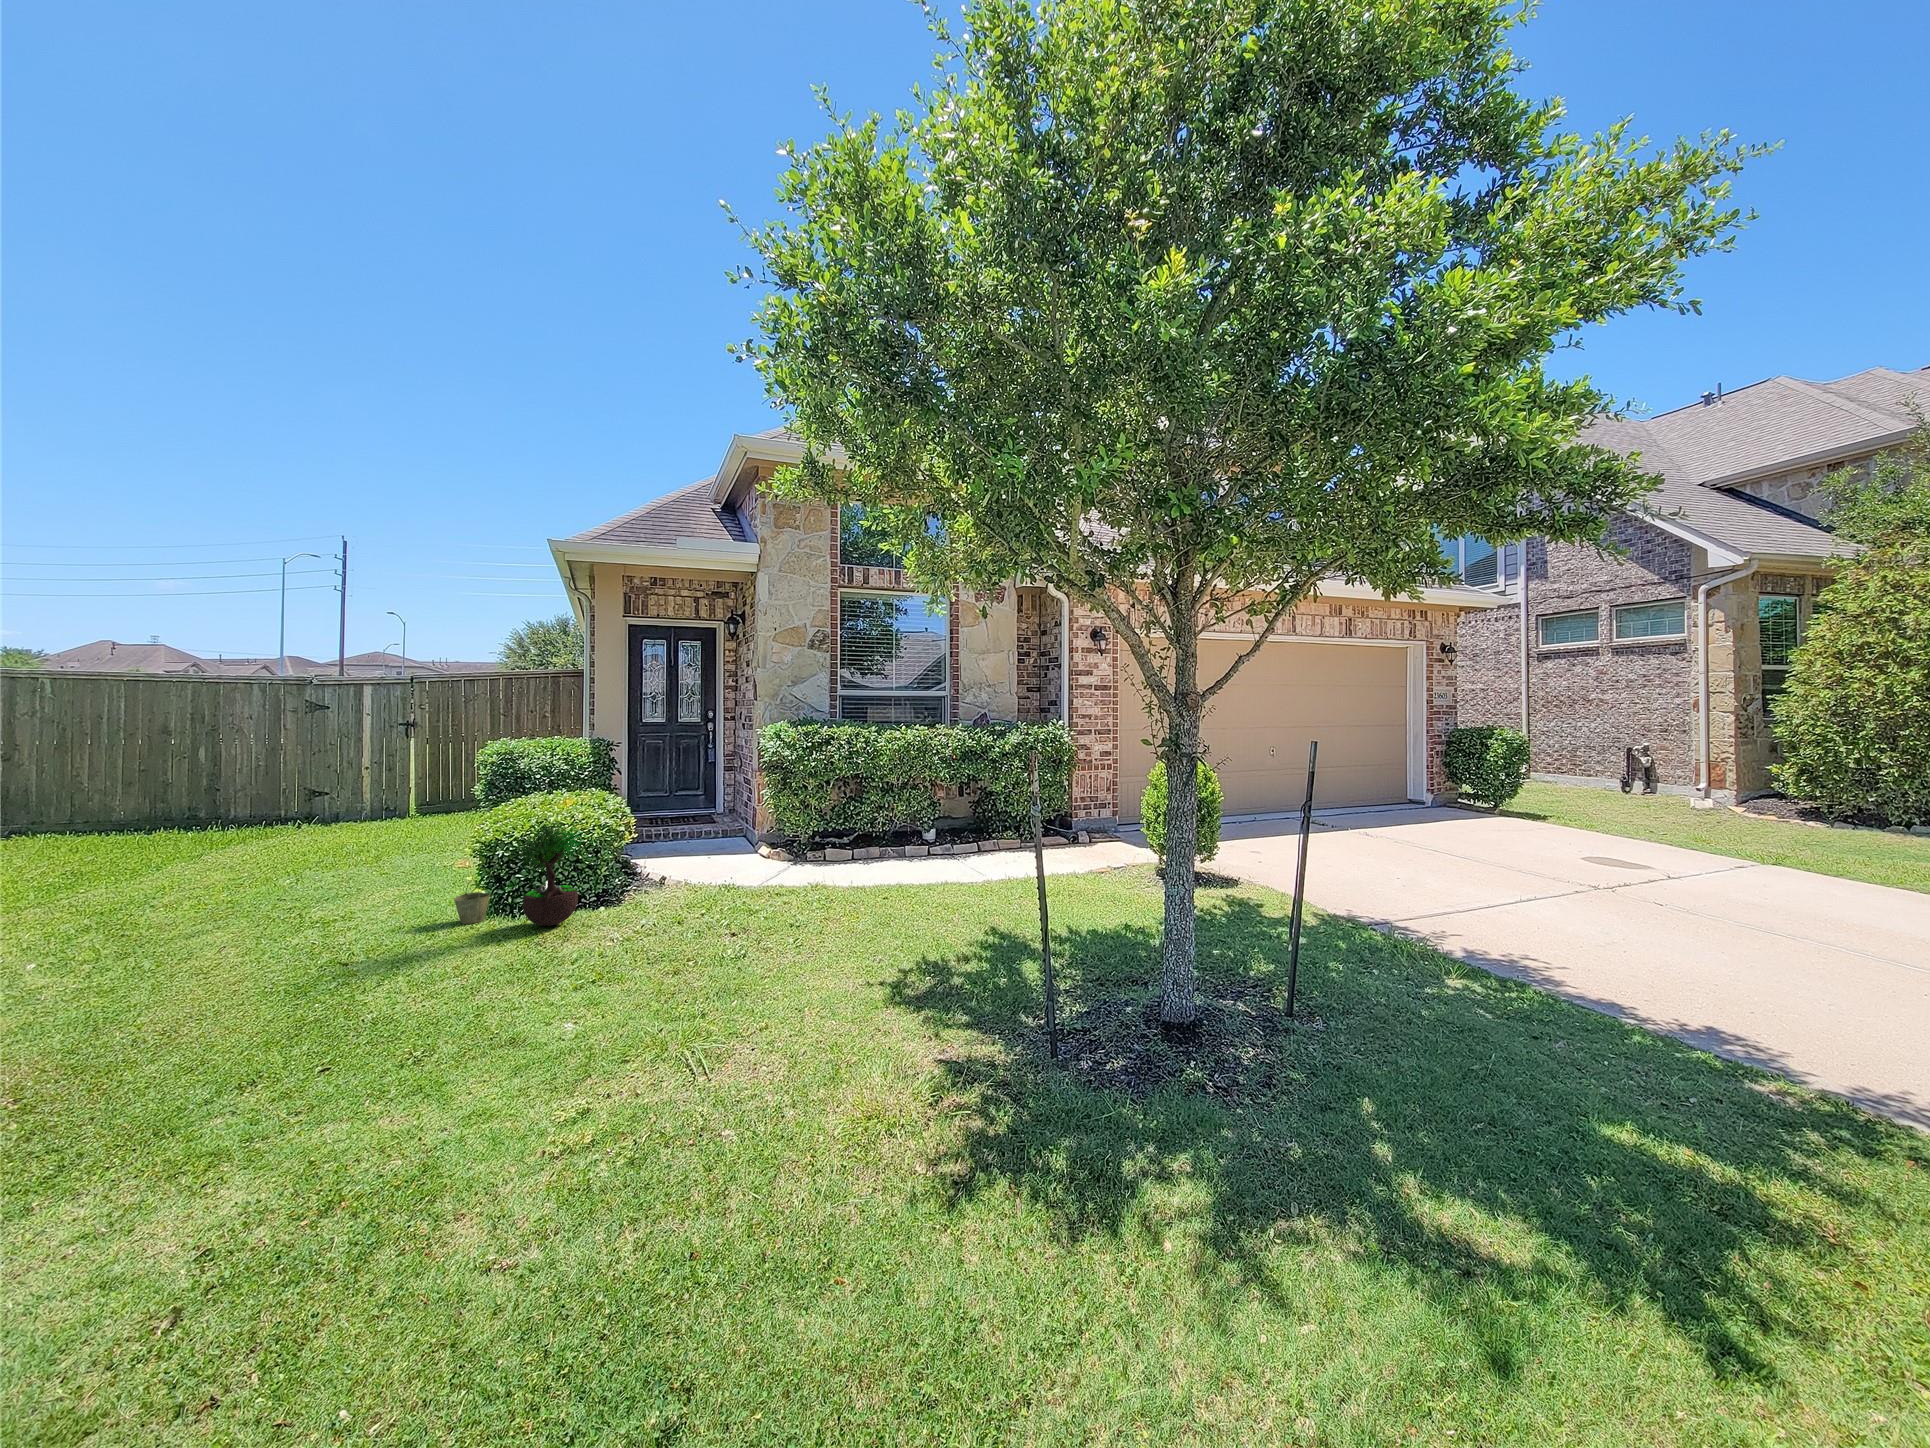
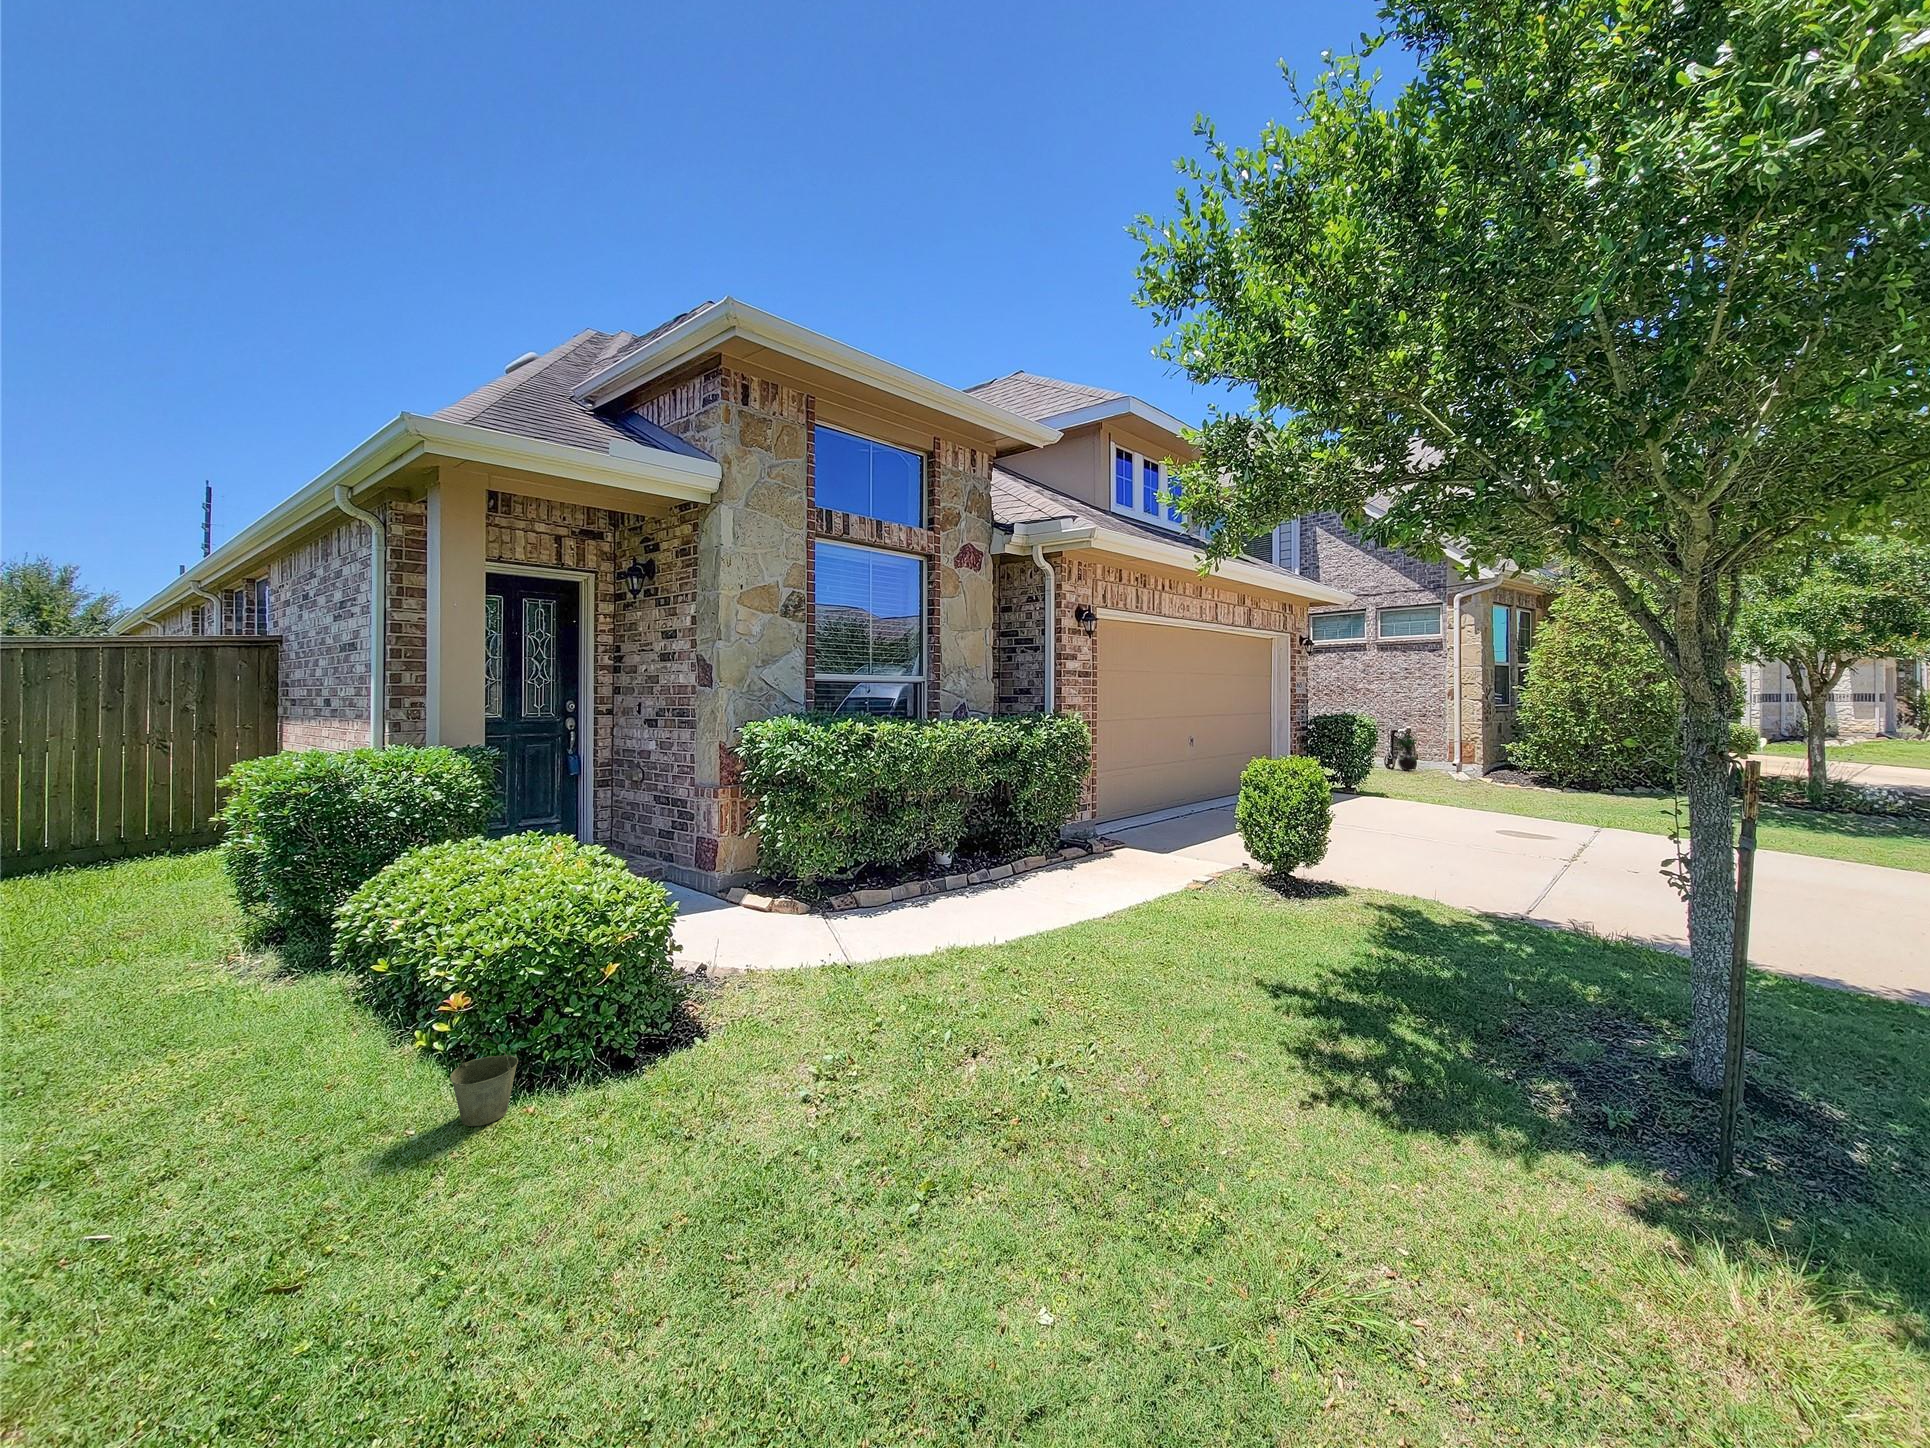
potted tree: present [509,817,586,926] -> present [1397,734,1417,771]

